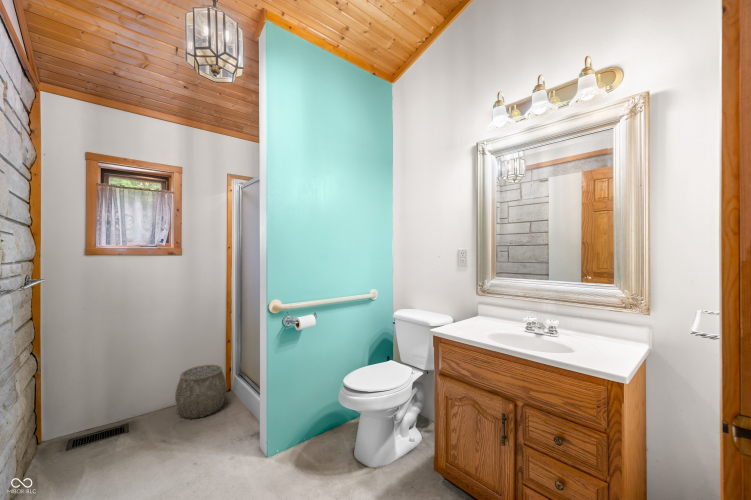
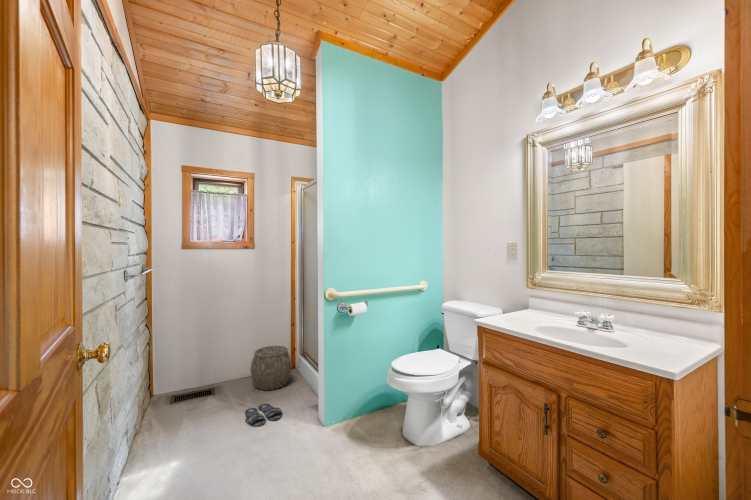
slippers: none [167,435,214,466] -> present [245,404,282,427]

